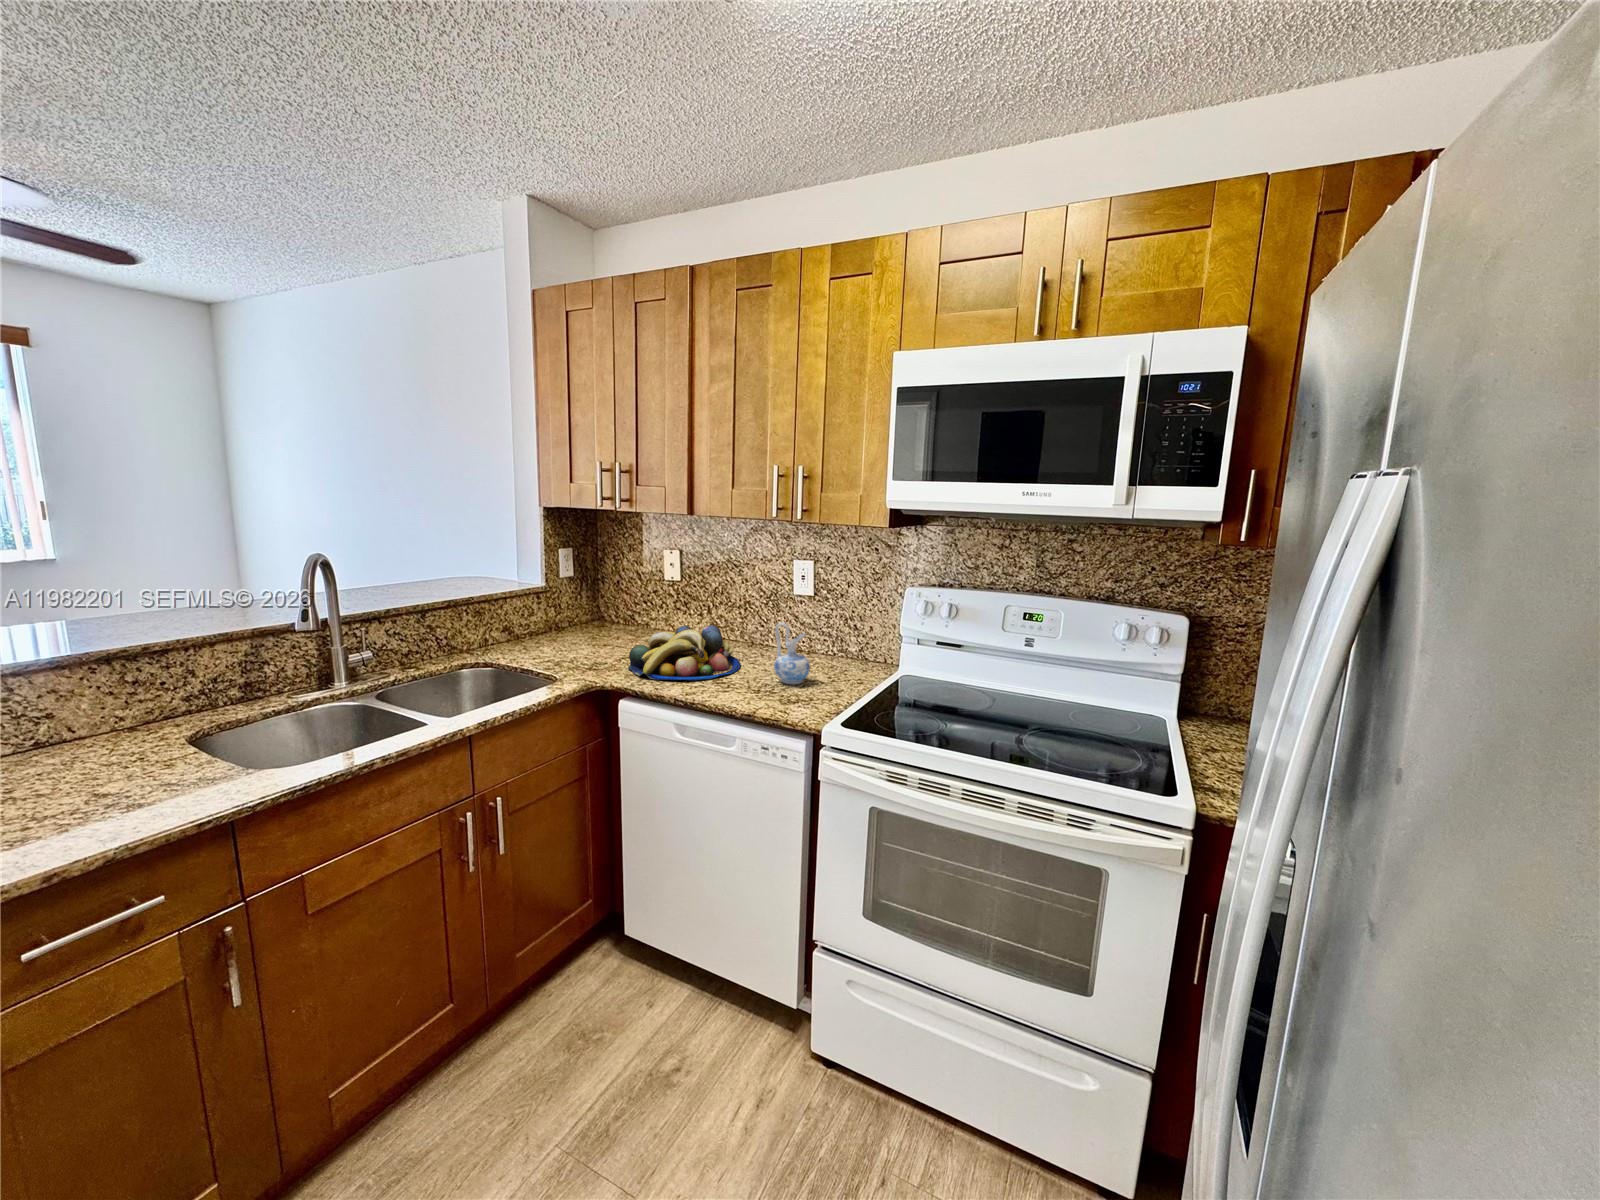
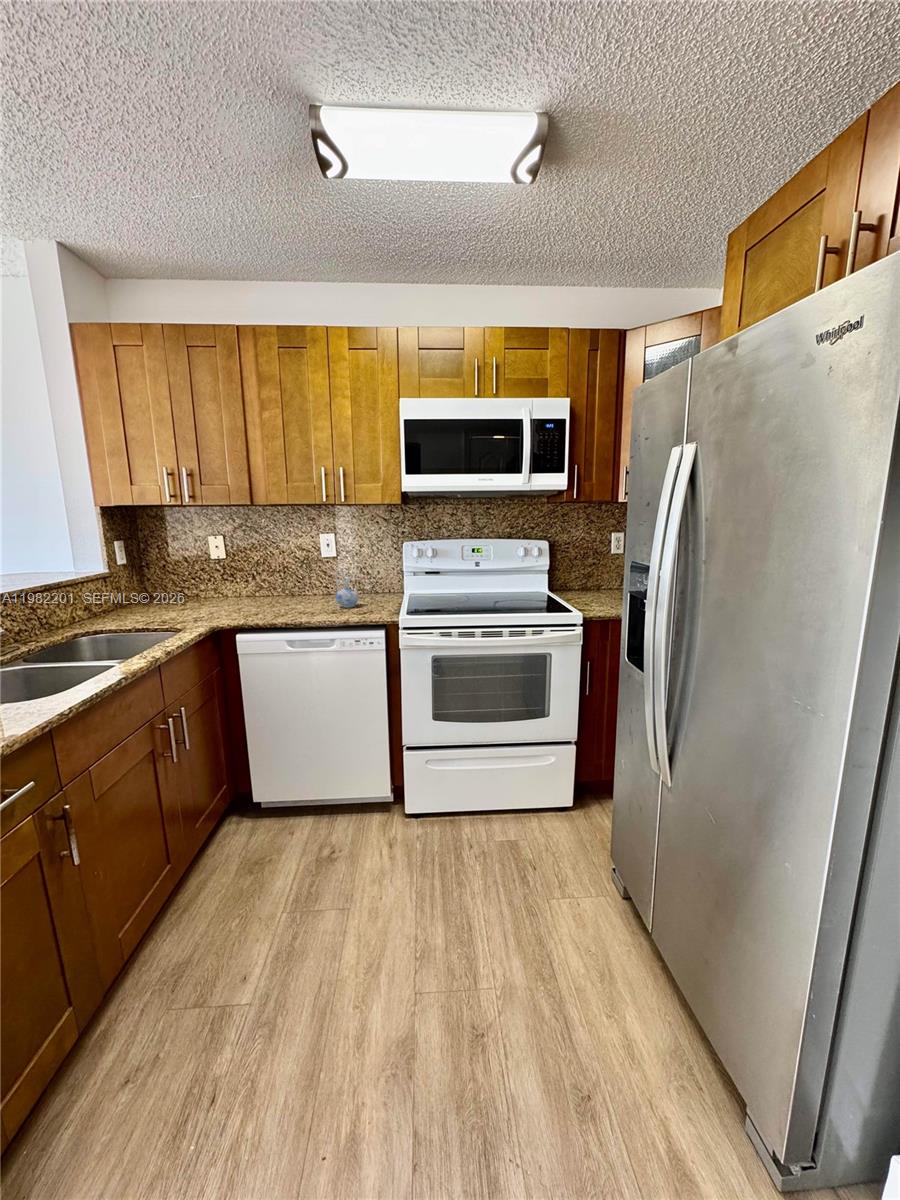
fruit bowl: present [628,625,741,680] -> none [224,581,305,619]

